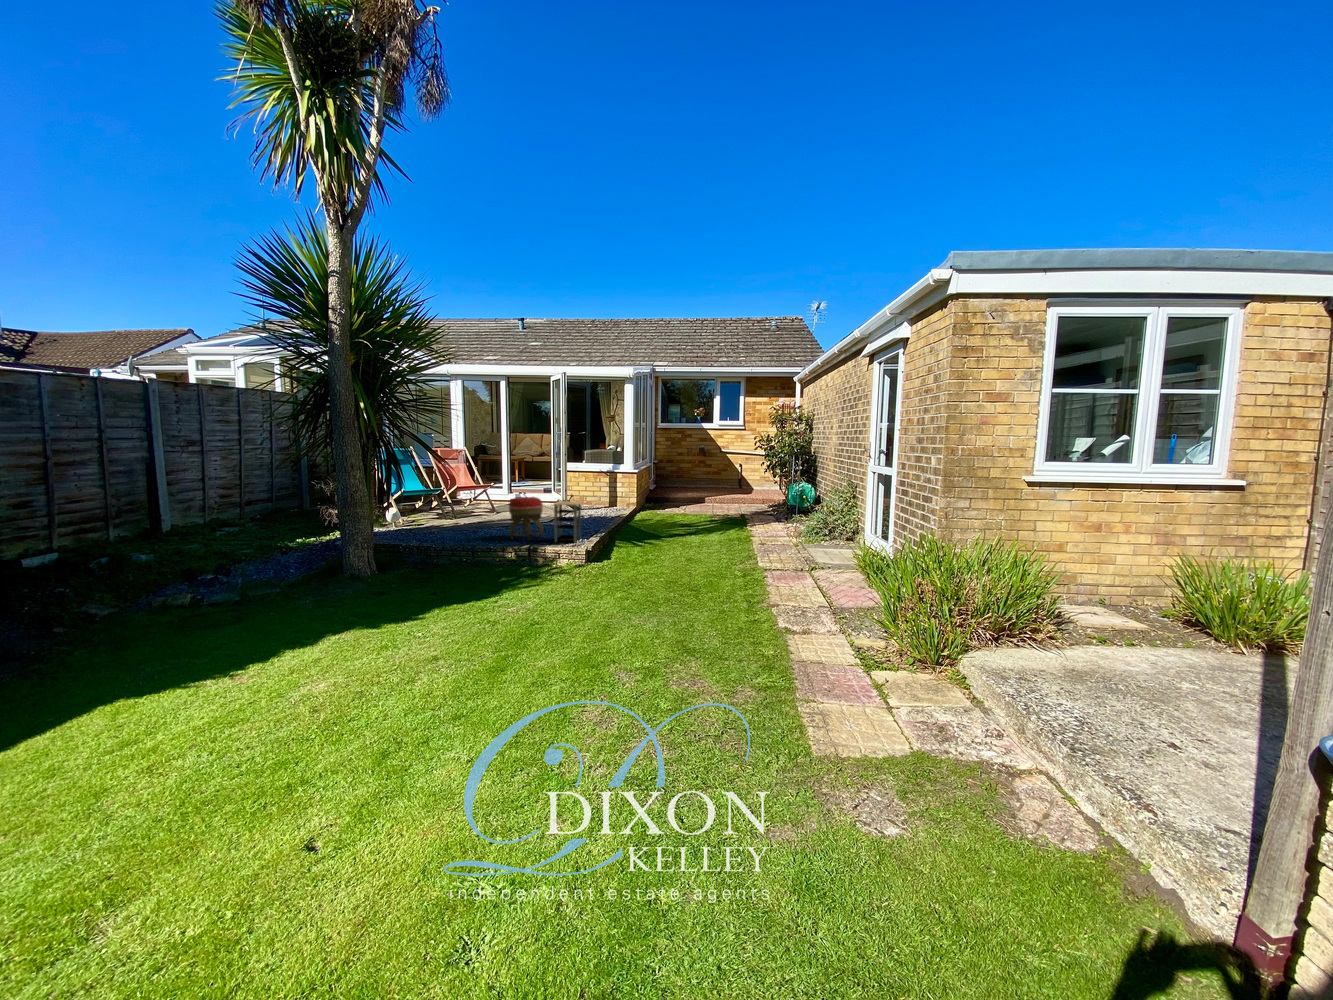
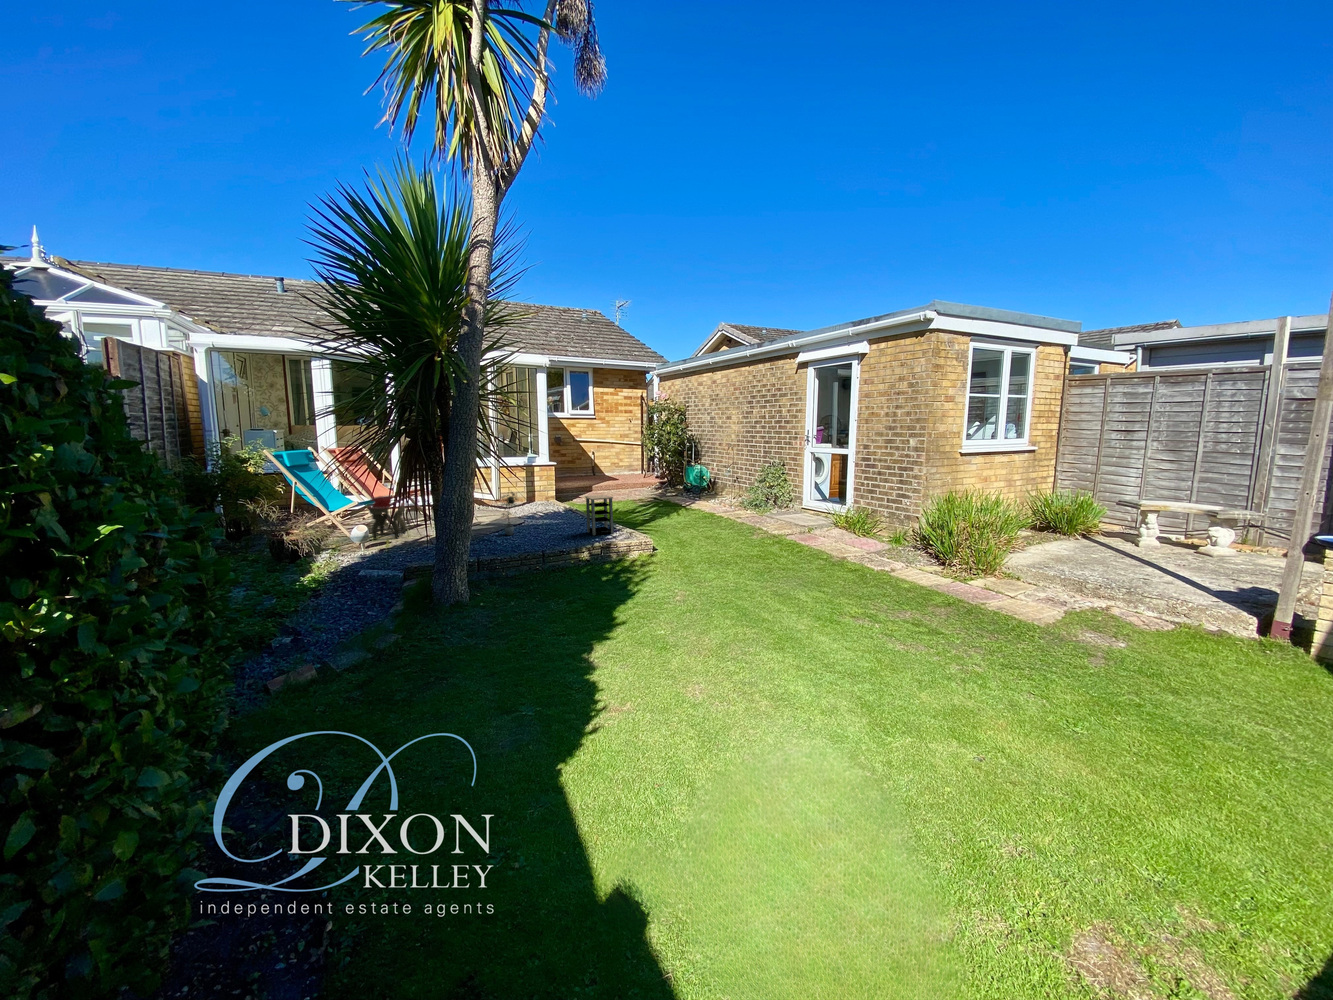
potted plant: none [487,490,507,533] -> present [501,492,517,535]
footstool: present [509,497,543,541] -> present [368,495,406,539]

